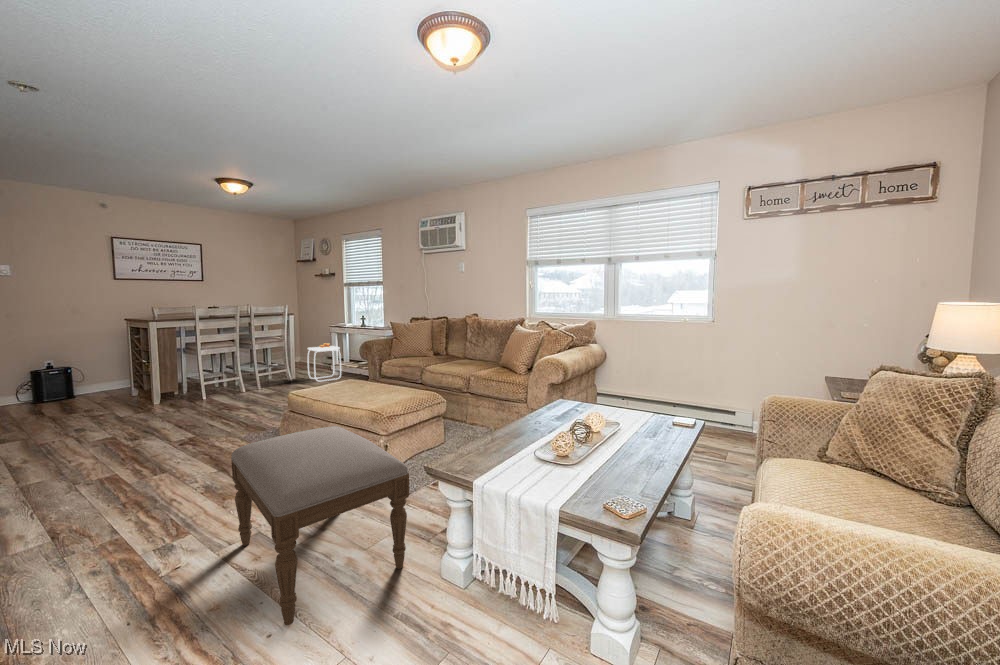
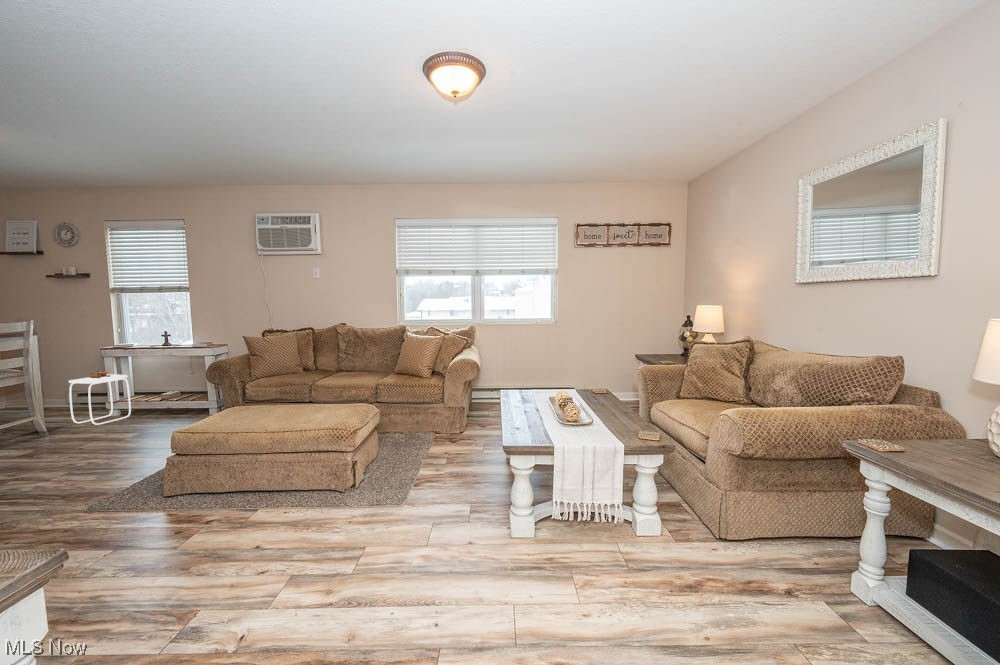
ottoman: present [231,426,410,625] -> none [284,445,479,610]

